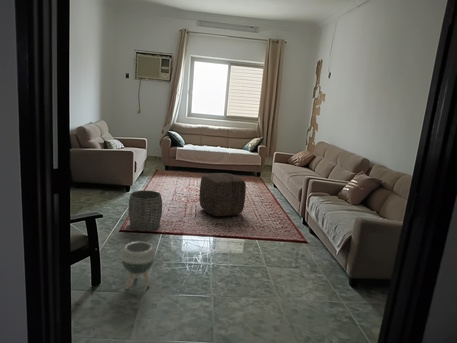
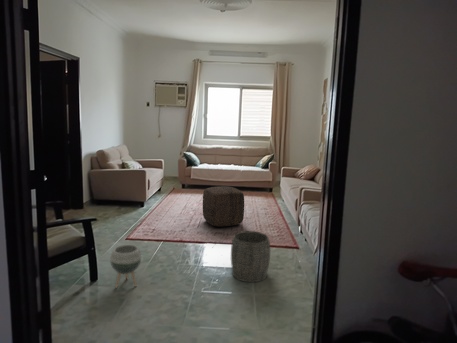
woven basket: present [128,190,162,231] -> present [231,231,270,282]

